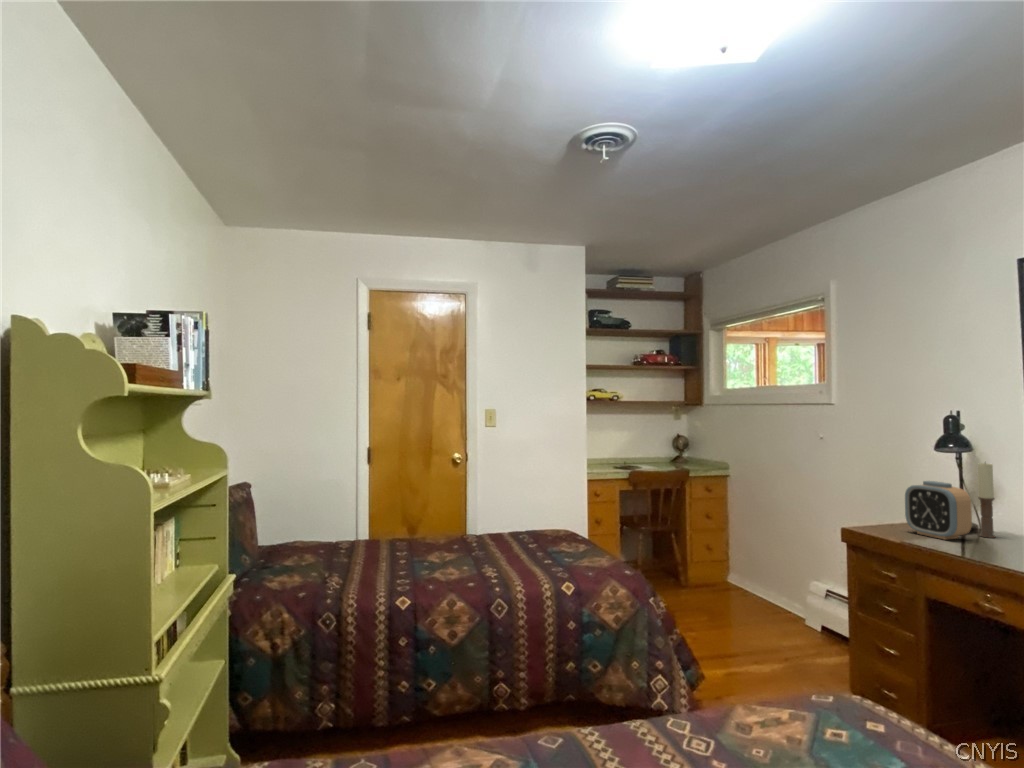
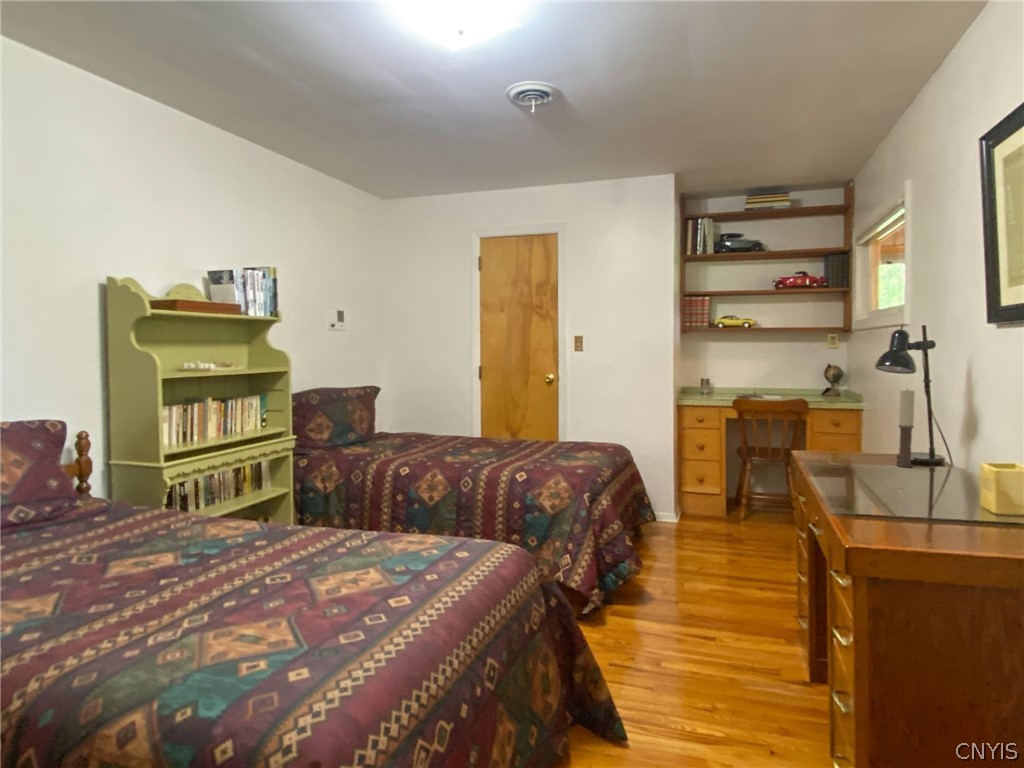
alarm clock: present [905,481,972,540] -> none [829,407,873,464]

